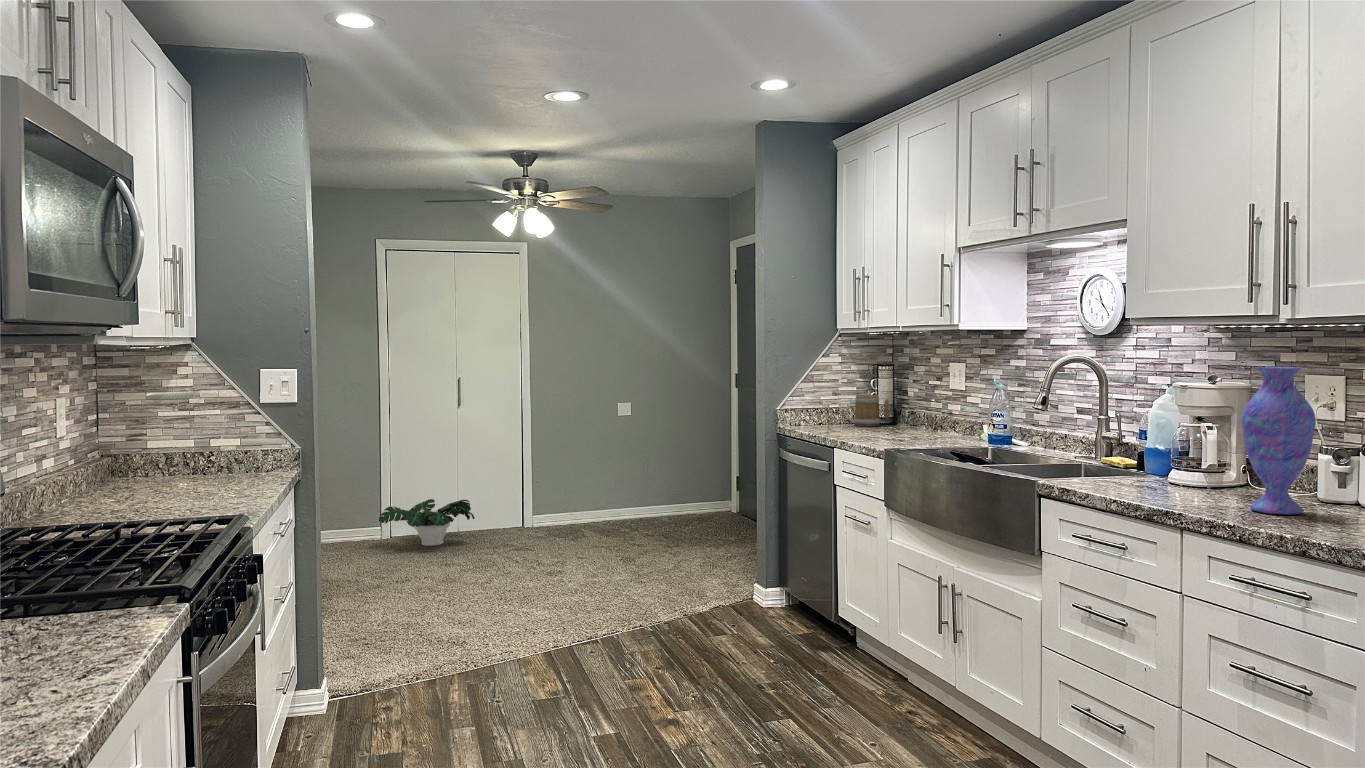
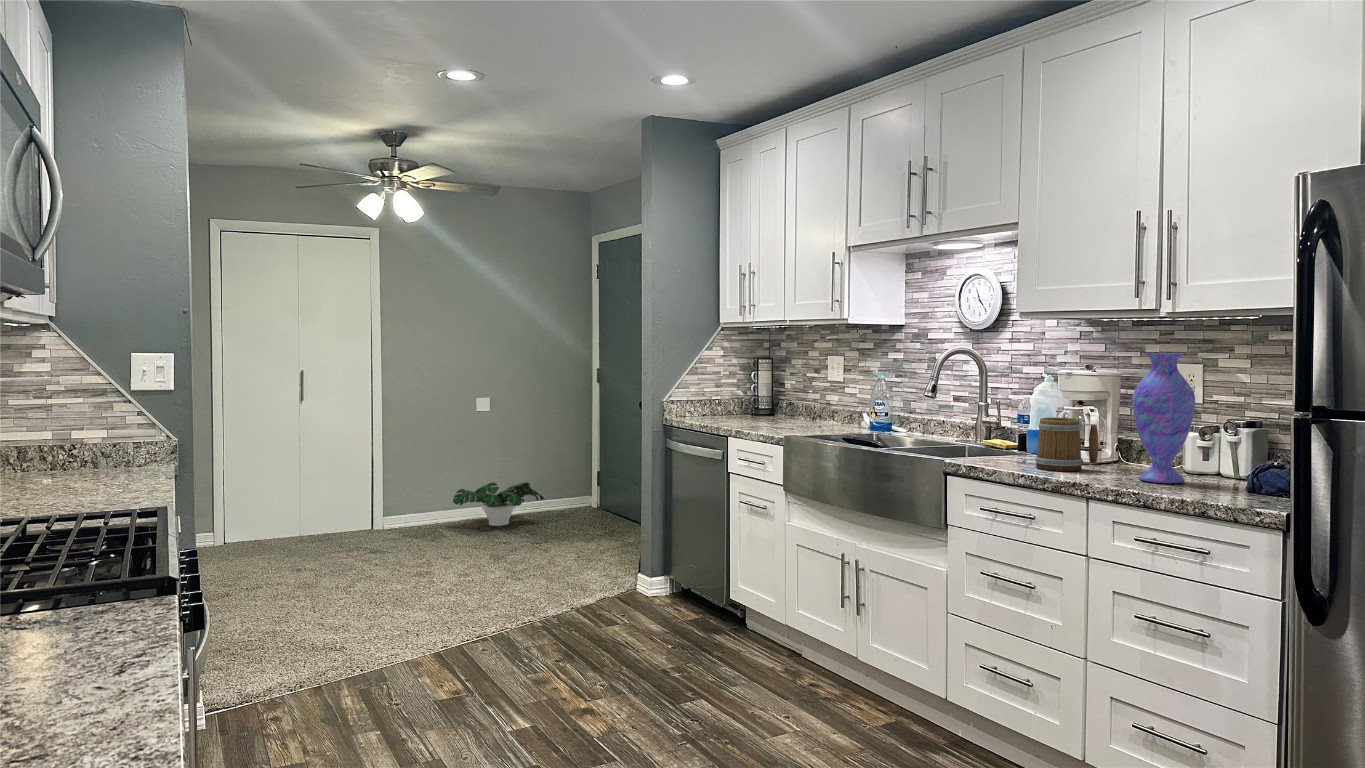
mug: present [854,395,889,427] -> present [1035,417,1098,471]
potted plant: present [379,499,475,546] -> present [453,482,544,526]

